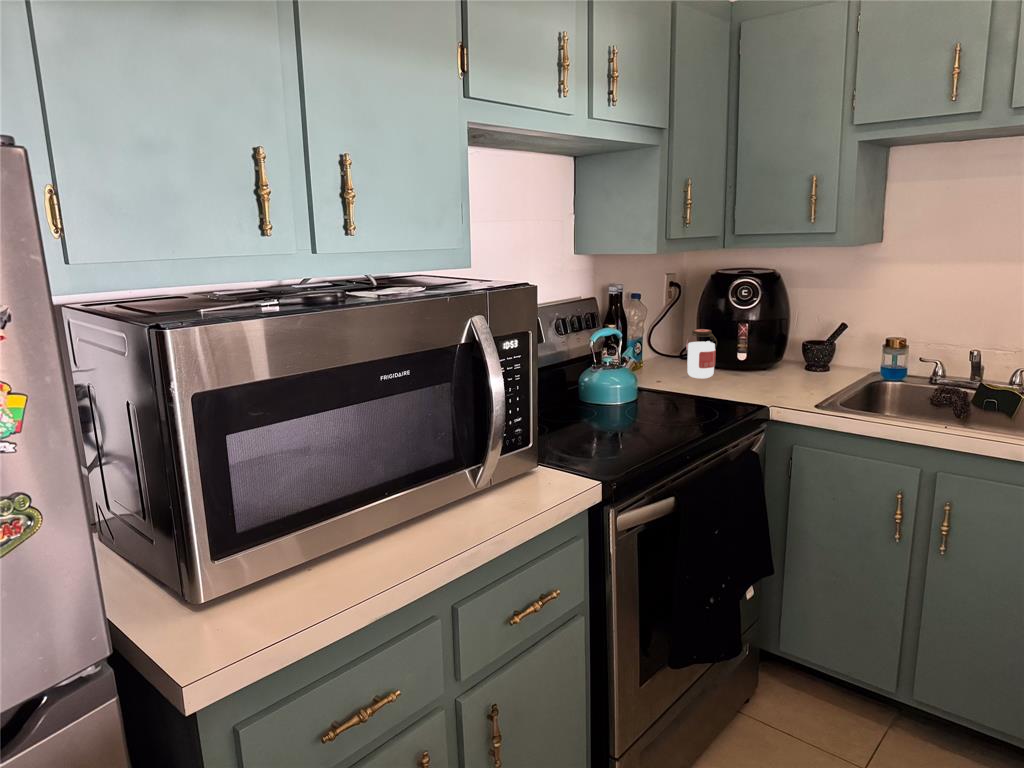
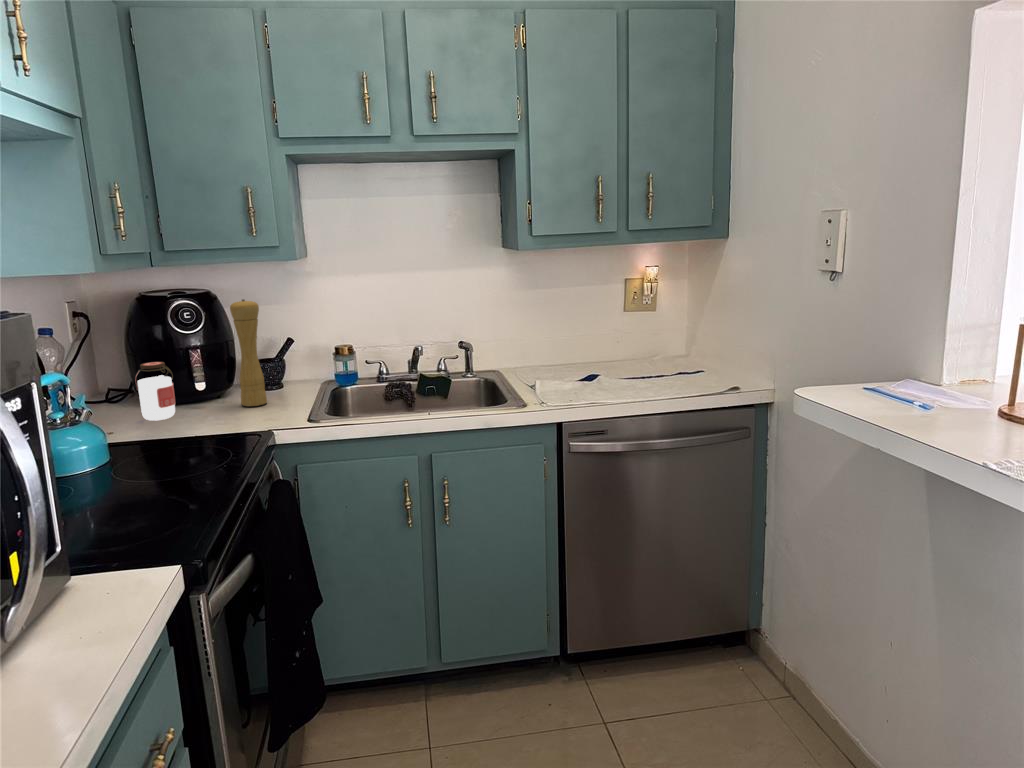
pepper mill: none [773,283,804,382] -> present [230,299,267,406]

